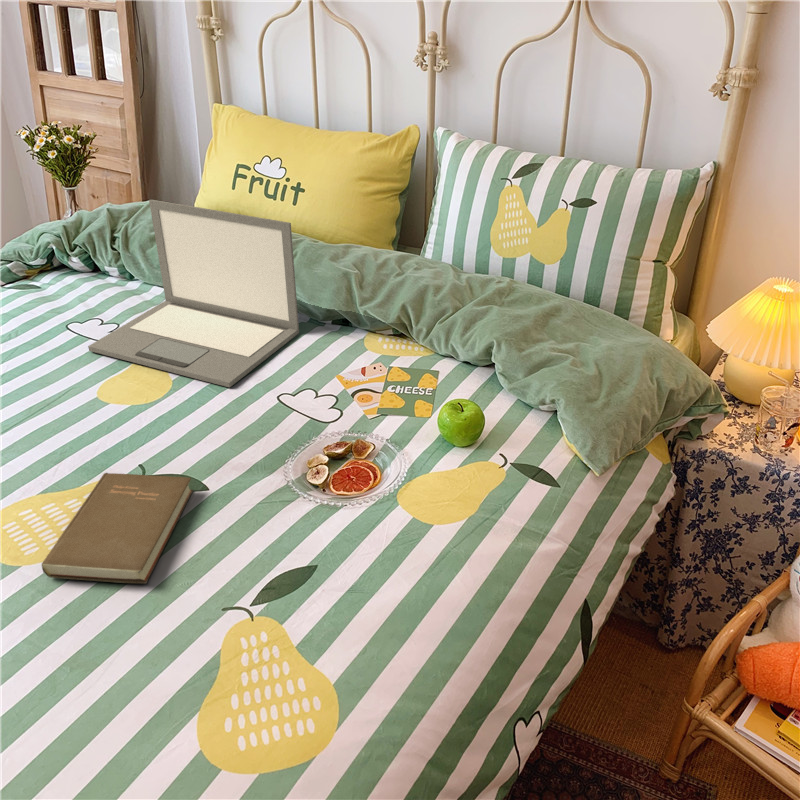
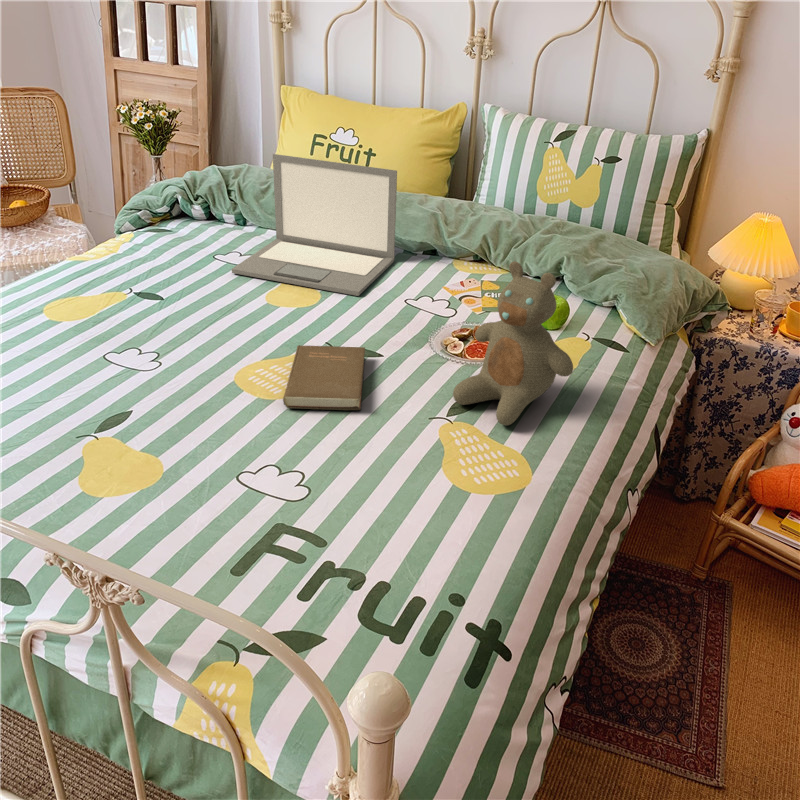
teddy bear: none [275,387,433,621] -> present [453,261,573,425]

